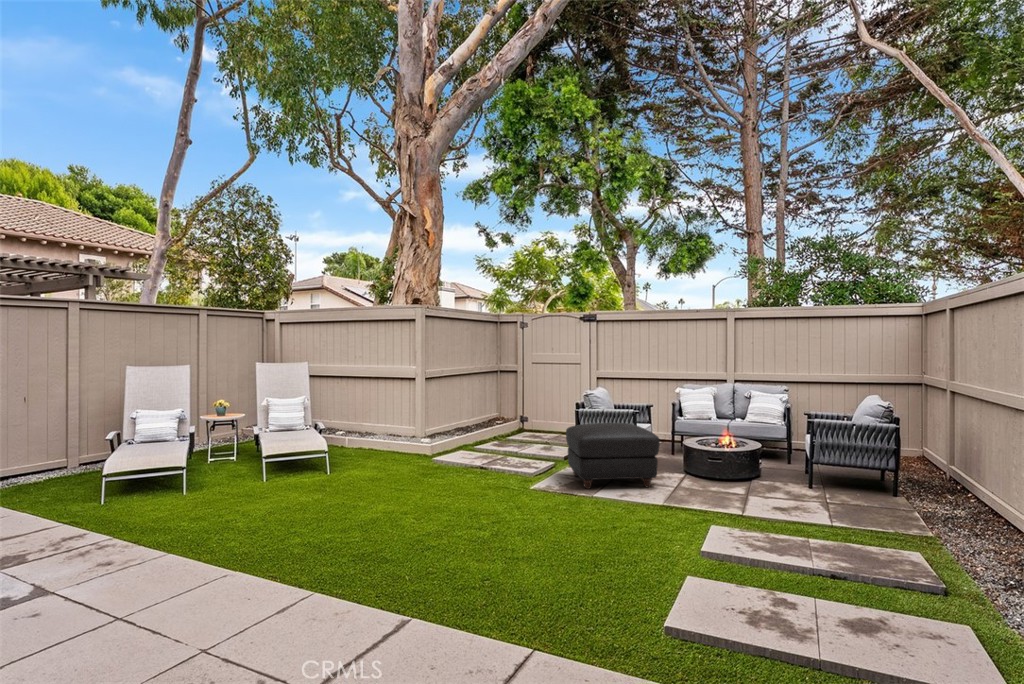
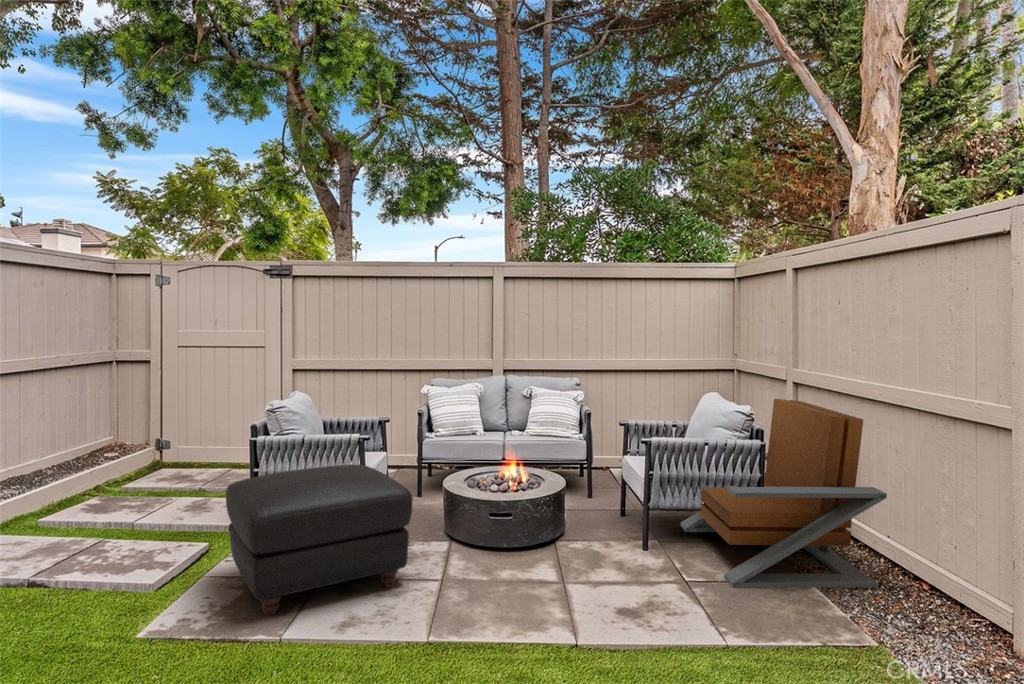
lounge chair: none [852,399,993,528] -> present [681,399,887,588]

